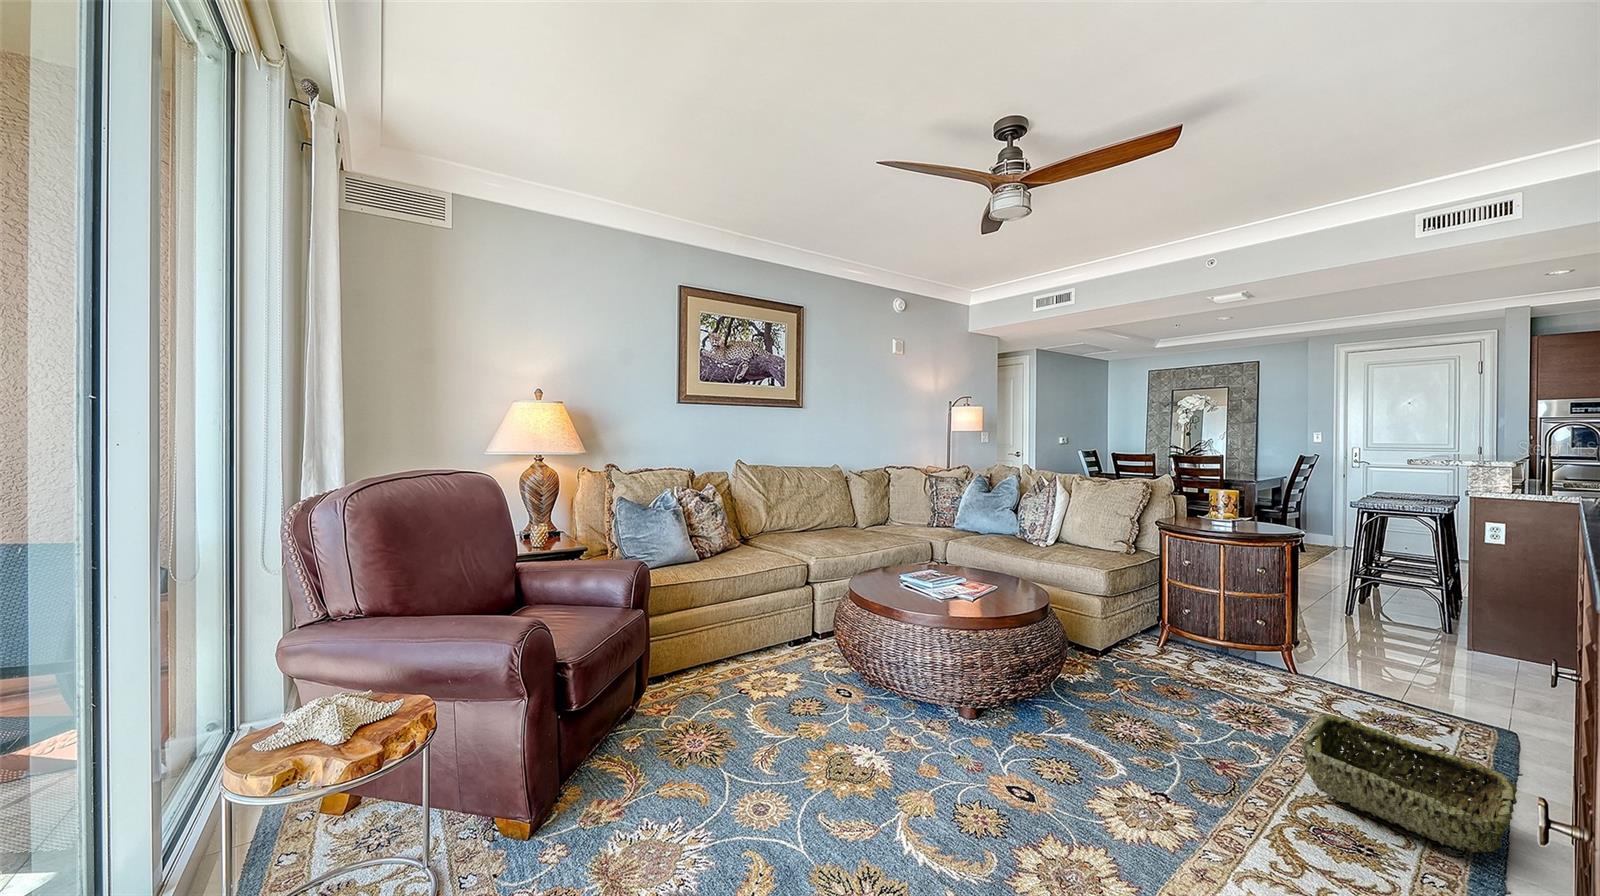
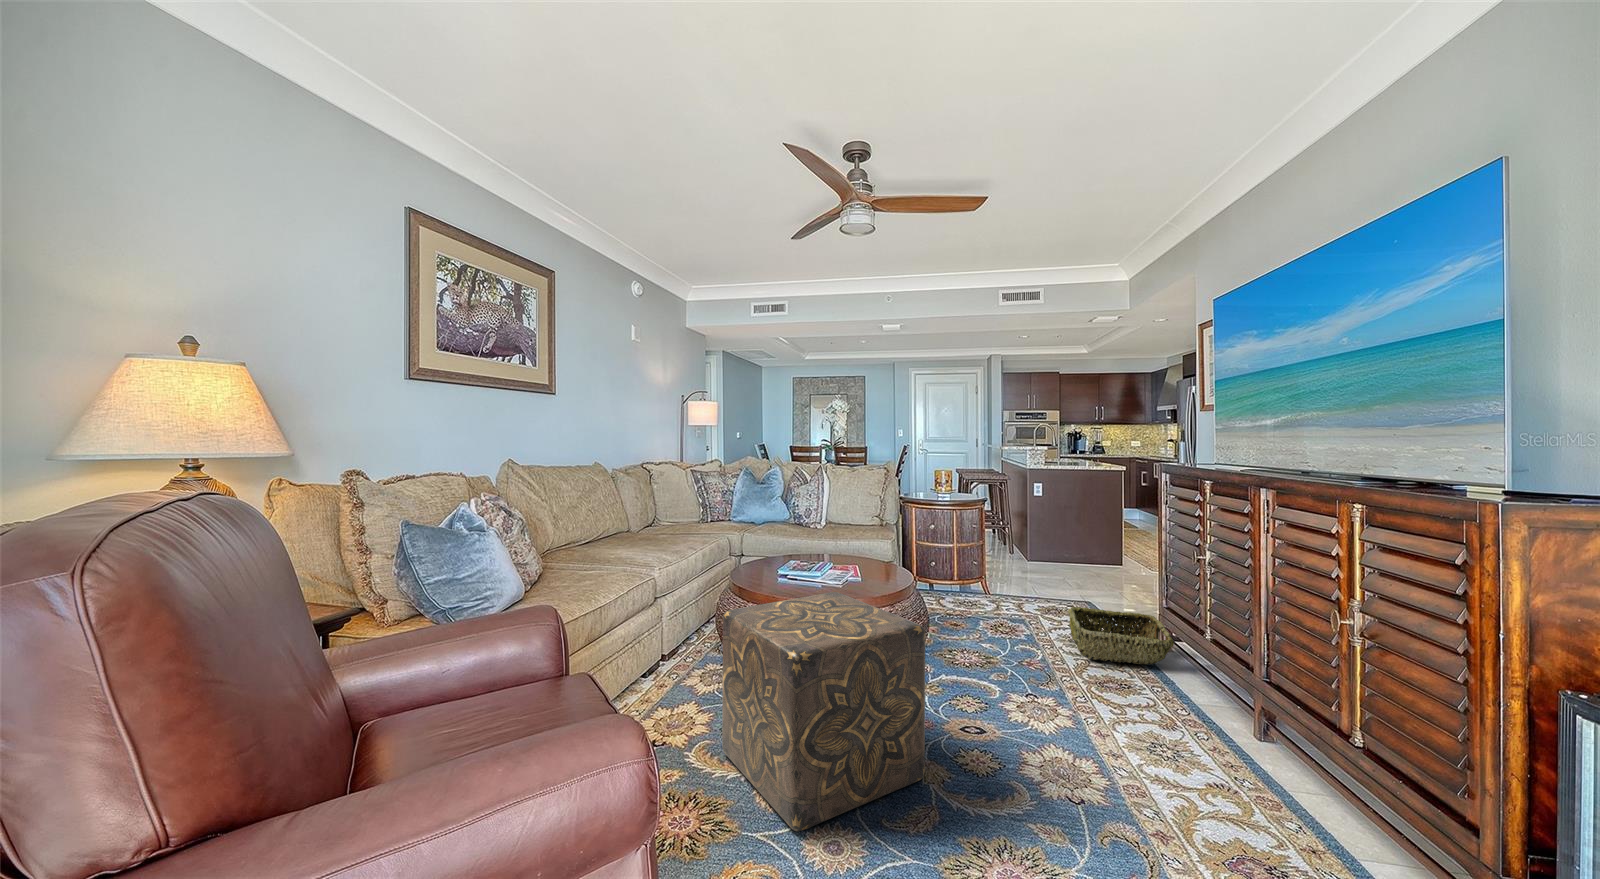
ottoman: none [749,596,906,805] -> present [722,592,925,831]

